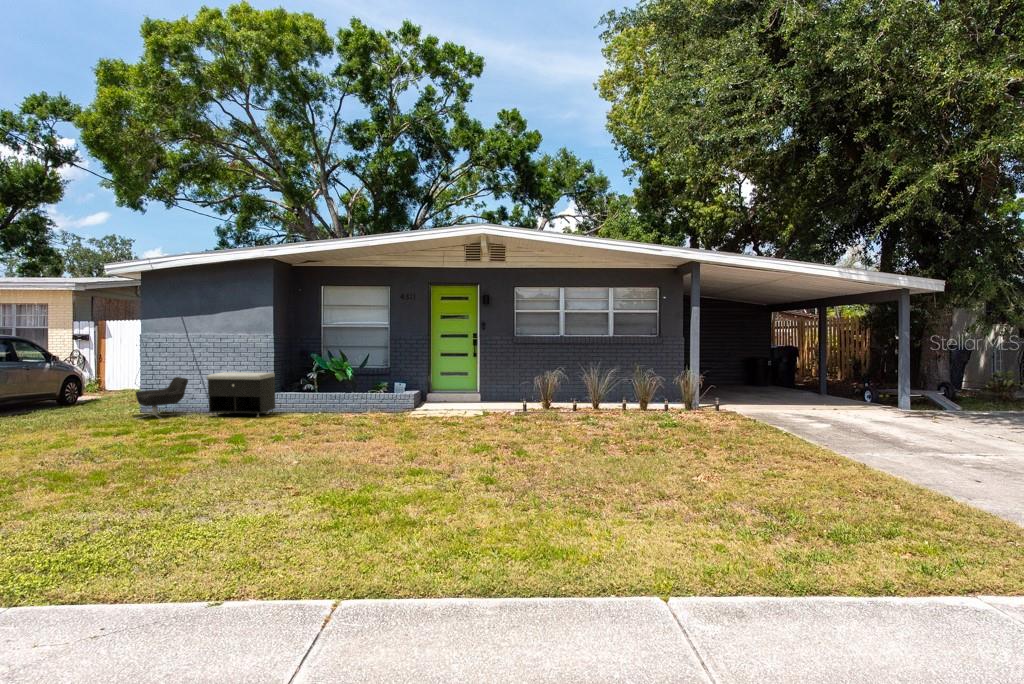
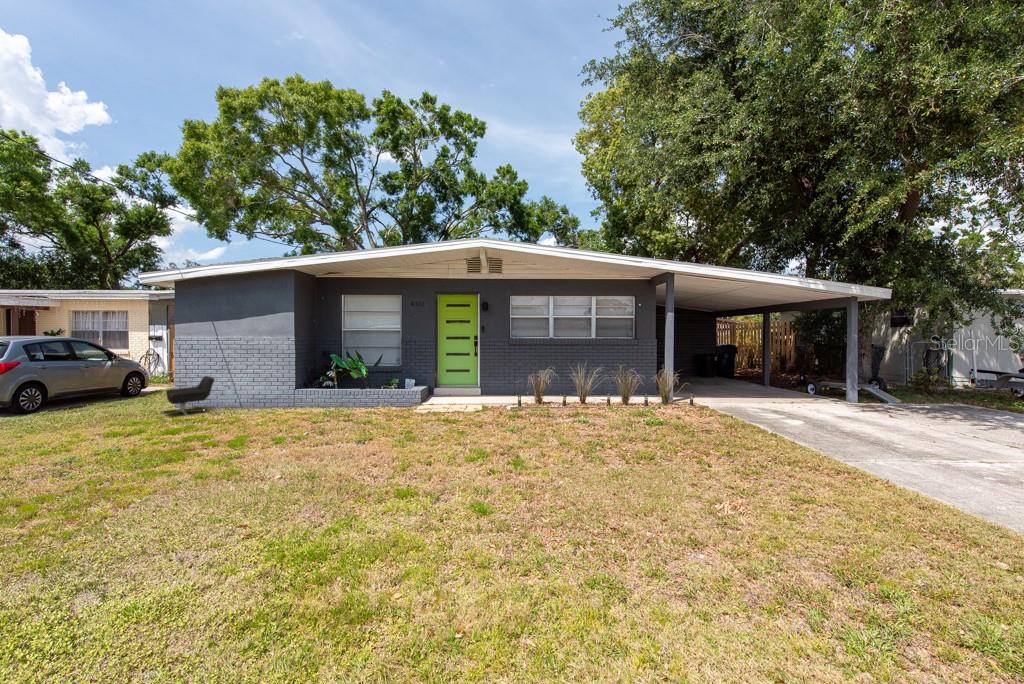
storage bench: present [207,372,275,417] -> none [229,372,295,413]

